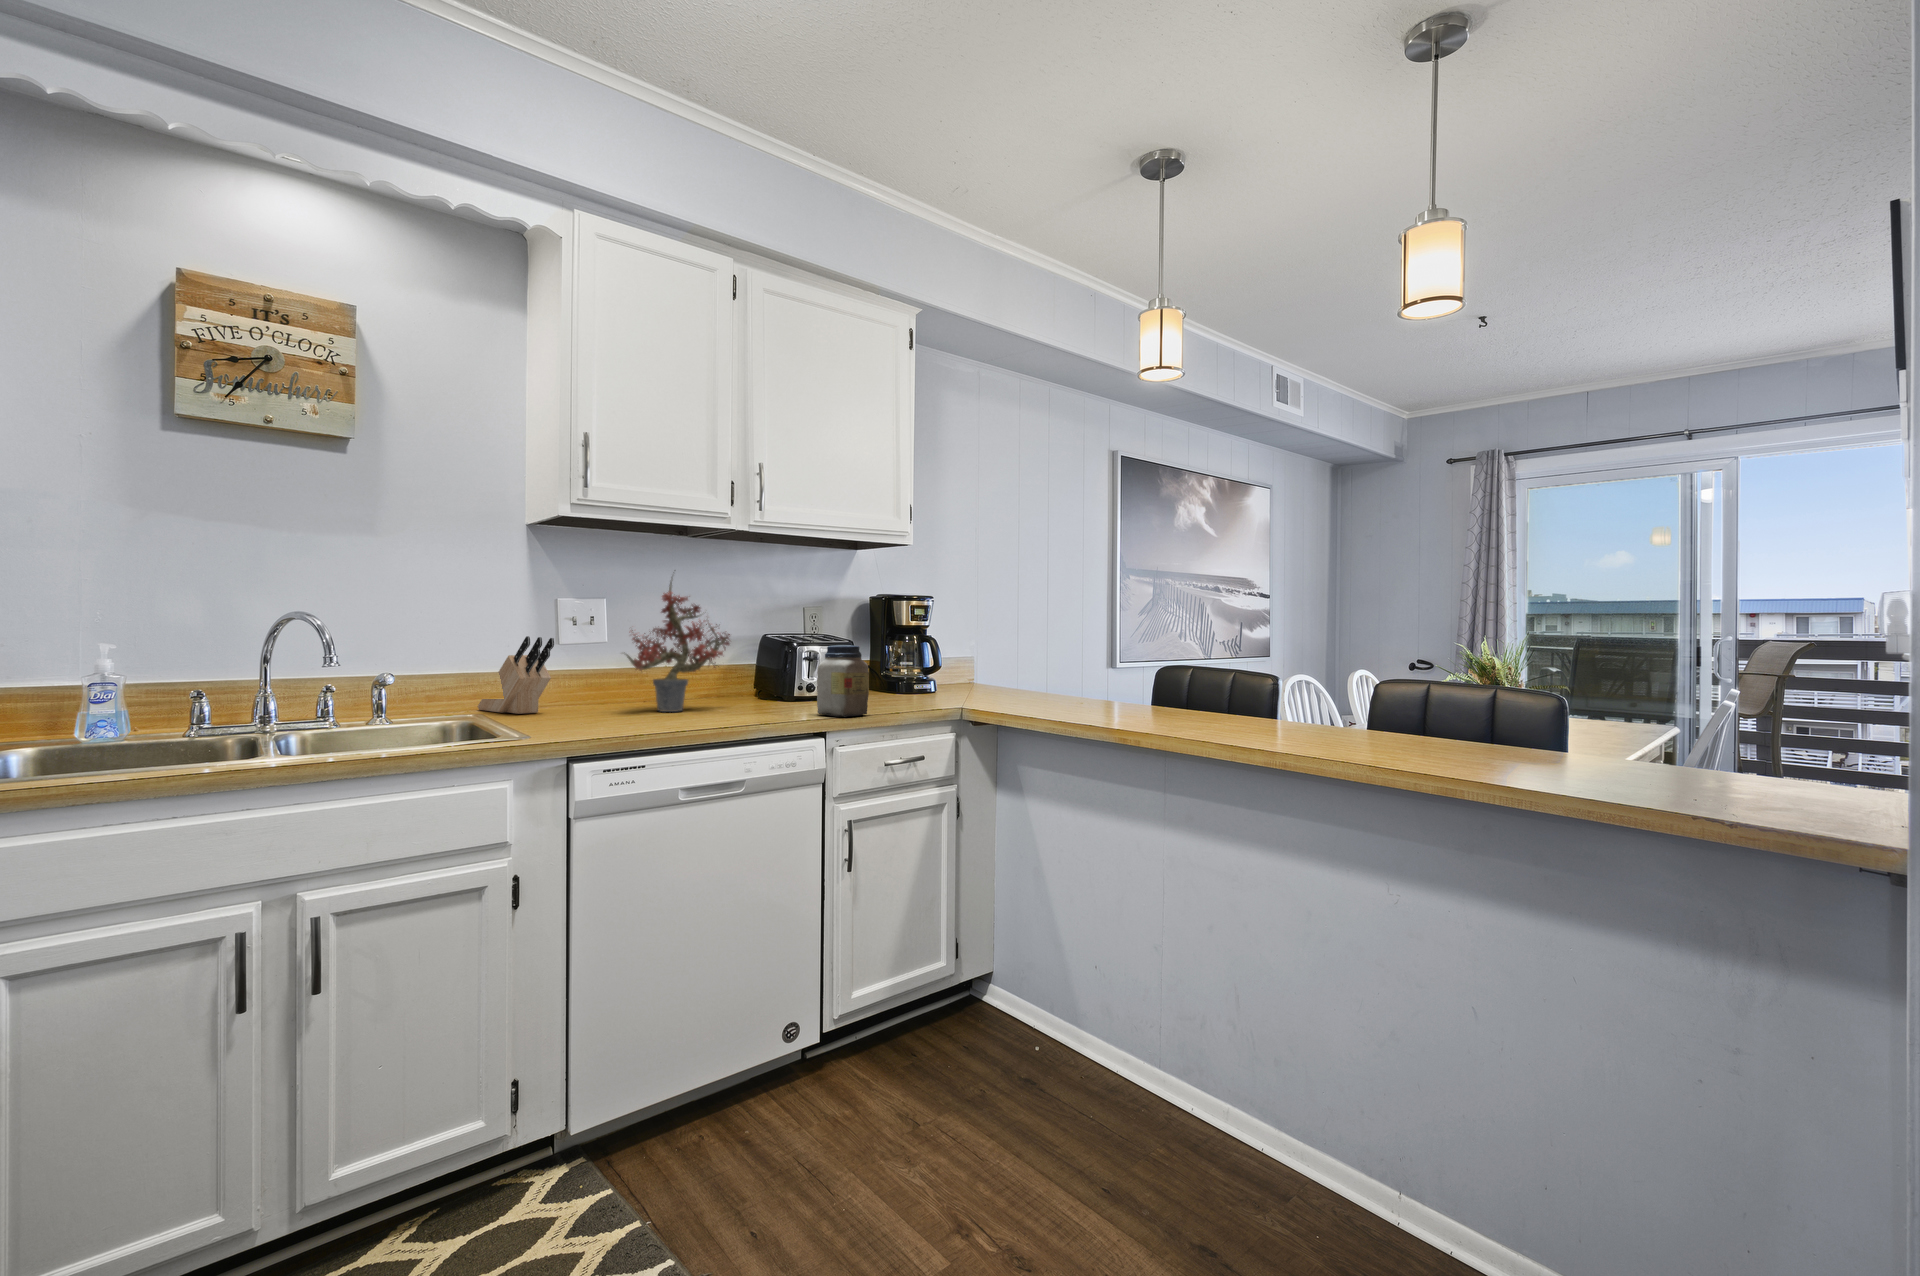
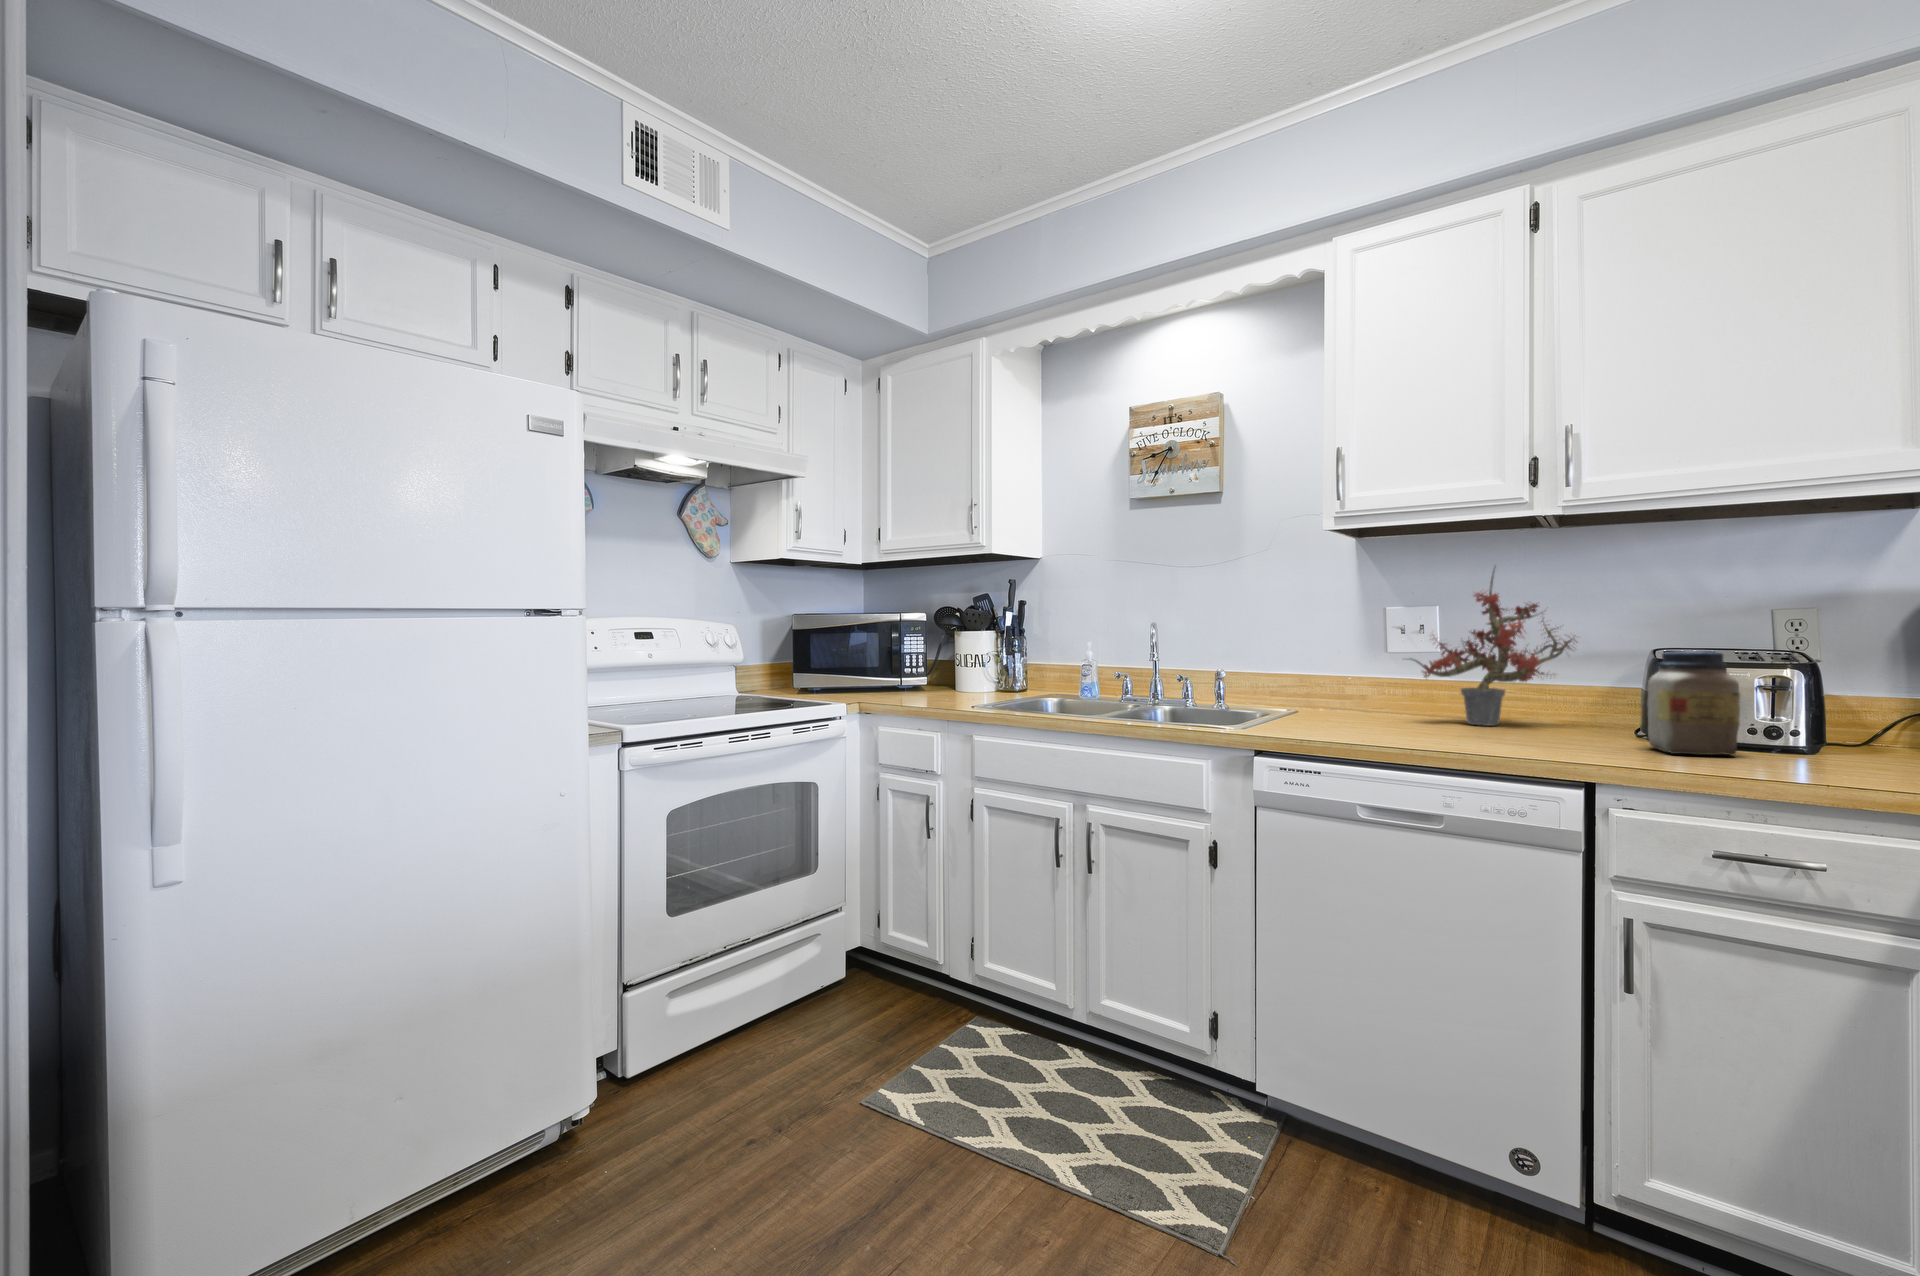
knife block: present [478,636,554,714] -> none [1322,642,1358,714]

